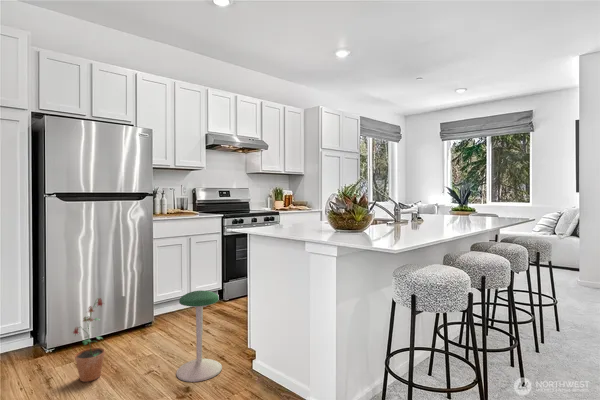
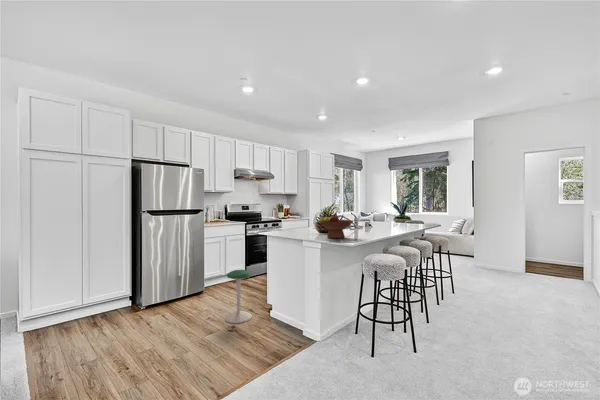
fruit bowl: none [333,195,397,238] -> present [319,215,353,238]
potted plant: present [73,298,105,382] -> none [163,274,182,324]

